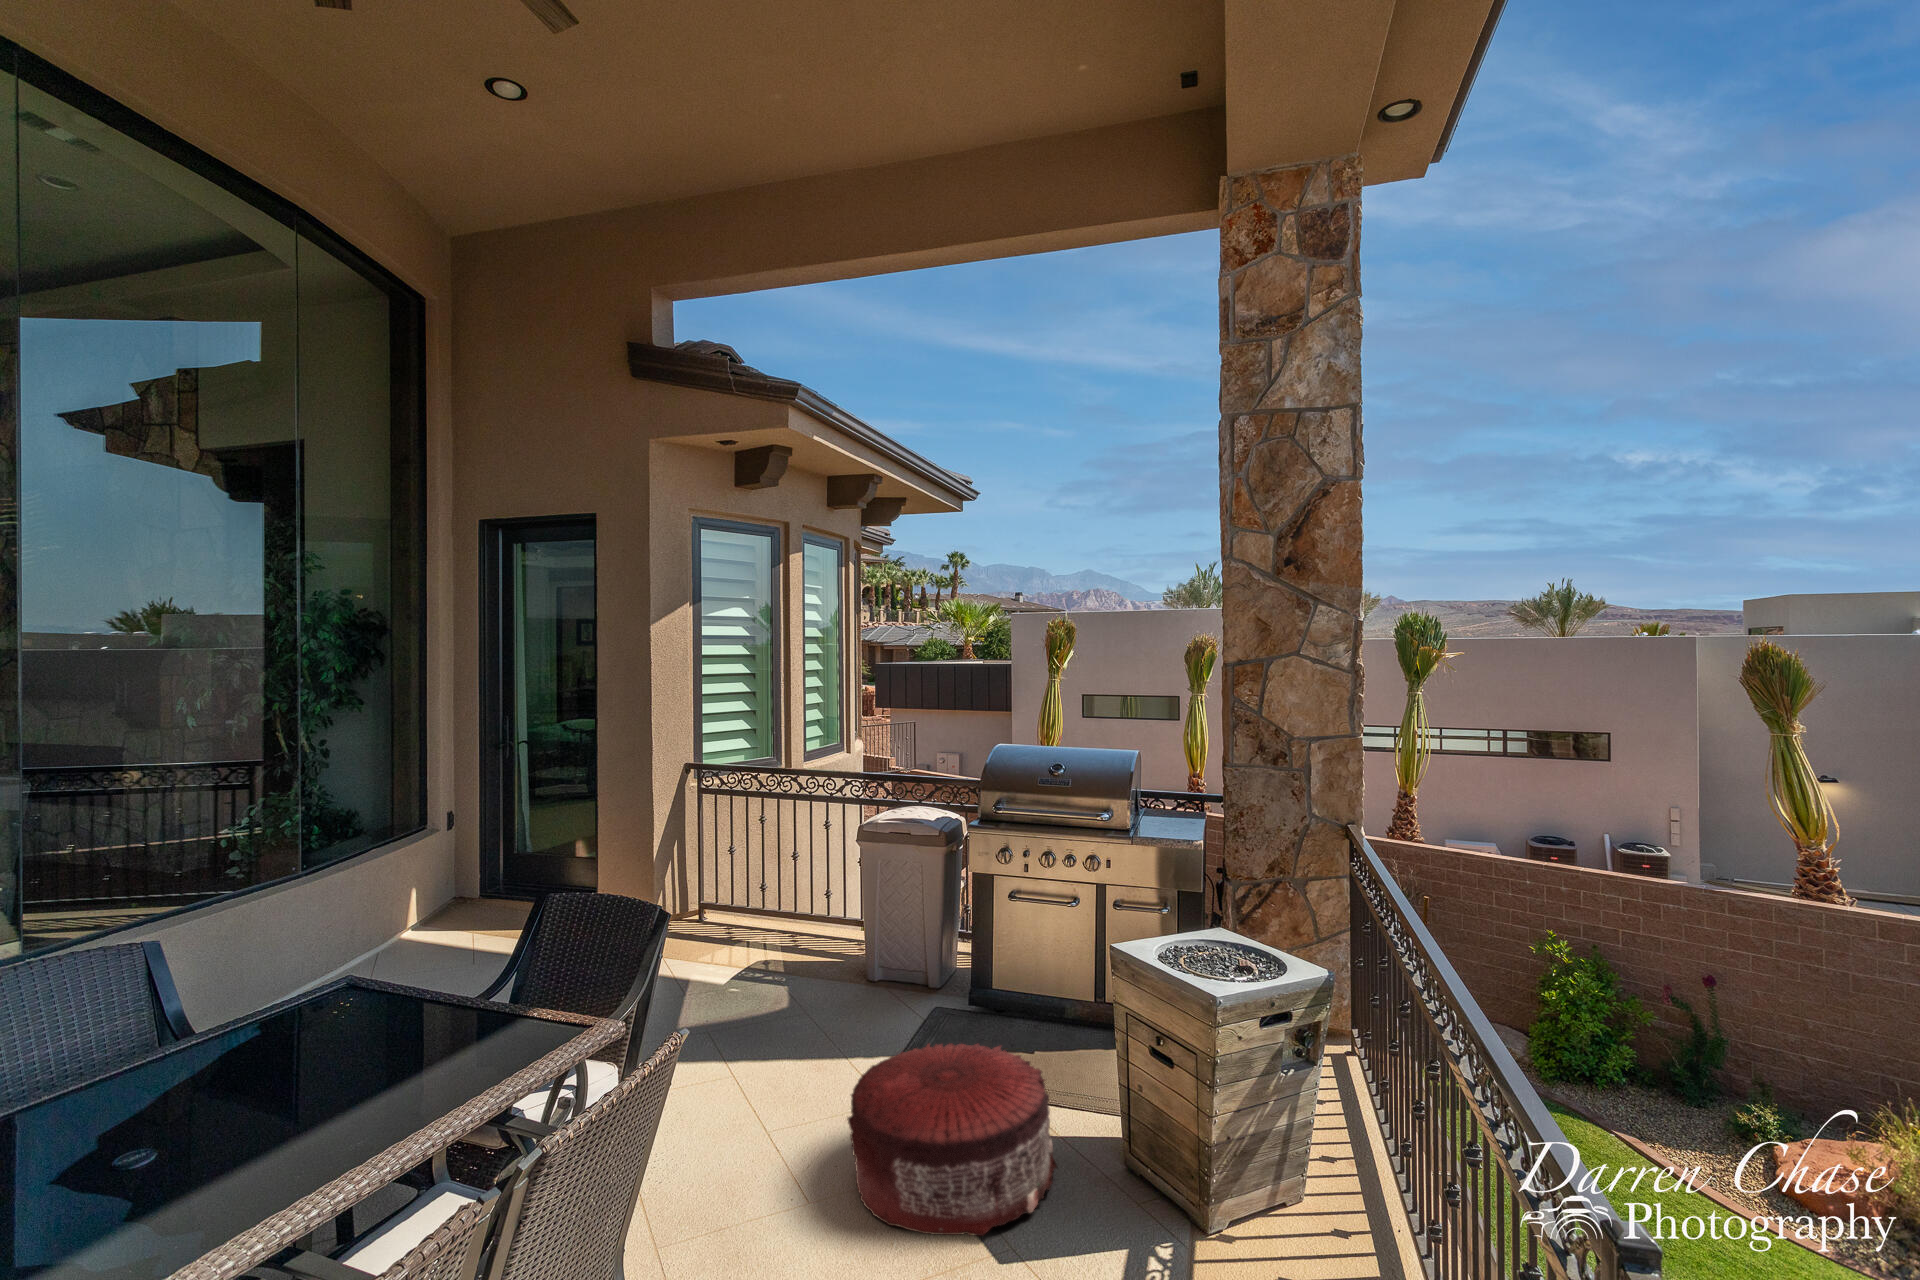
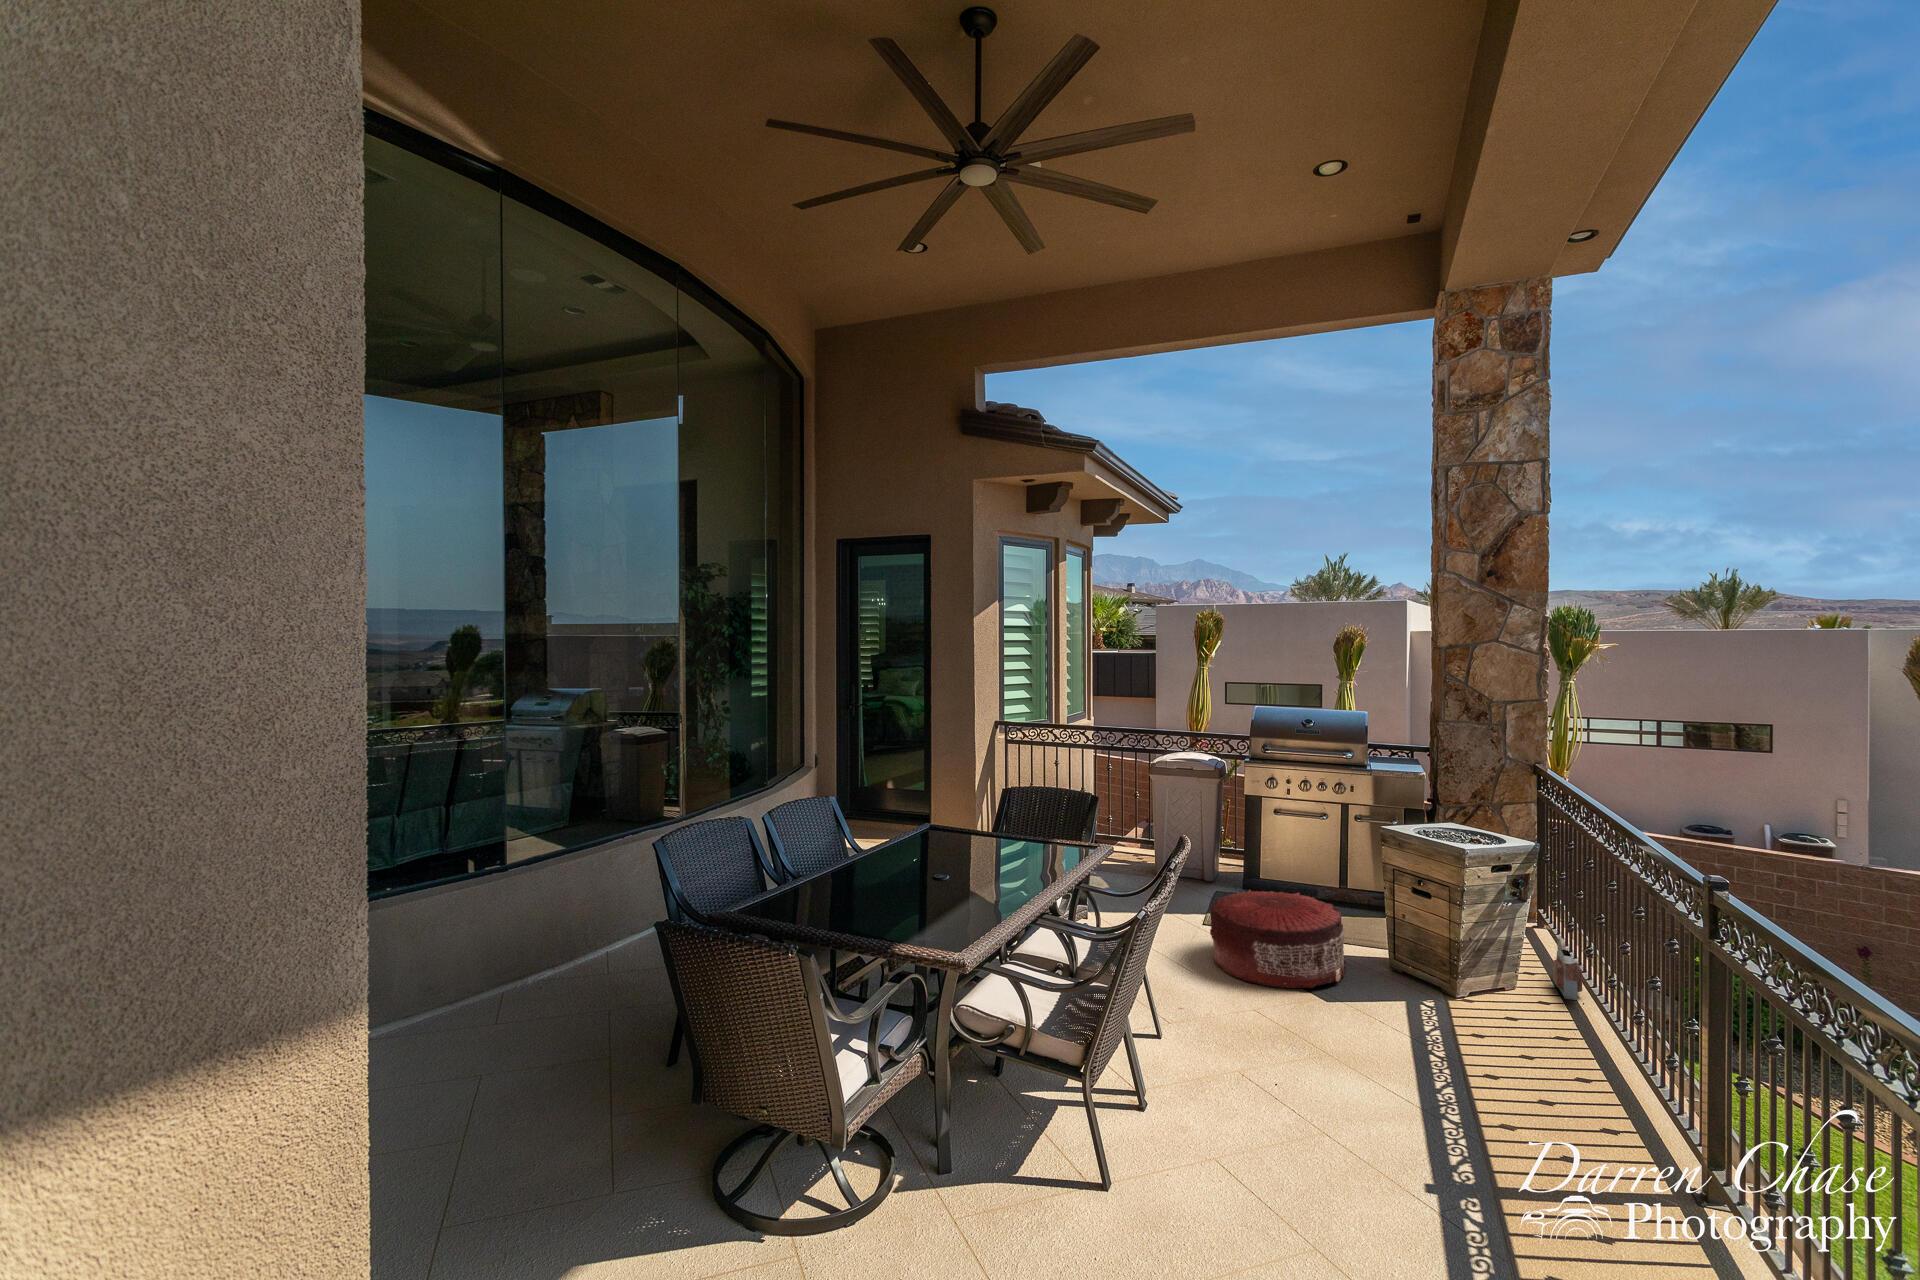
watering can: none [1356,1109,1396,1222] -> present [1553,938,1582,1000]

